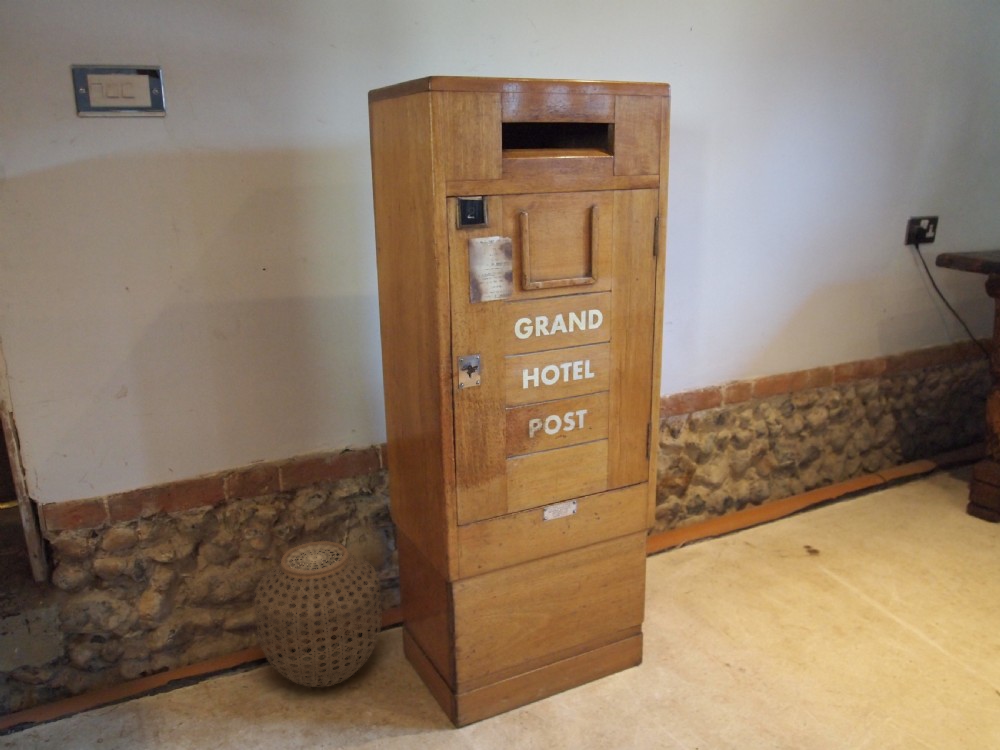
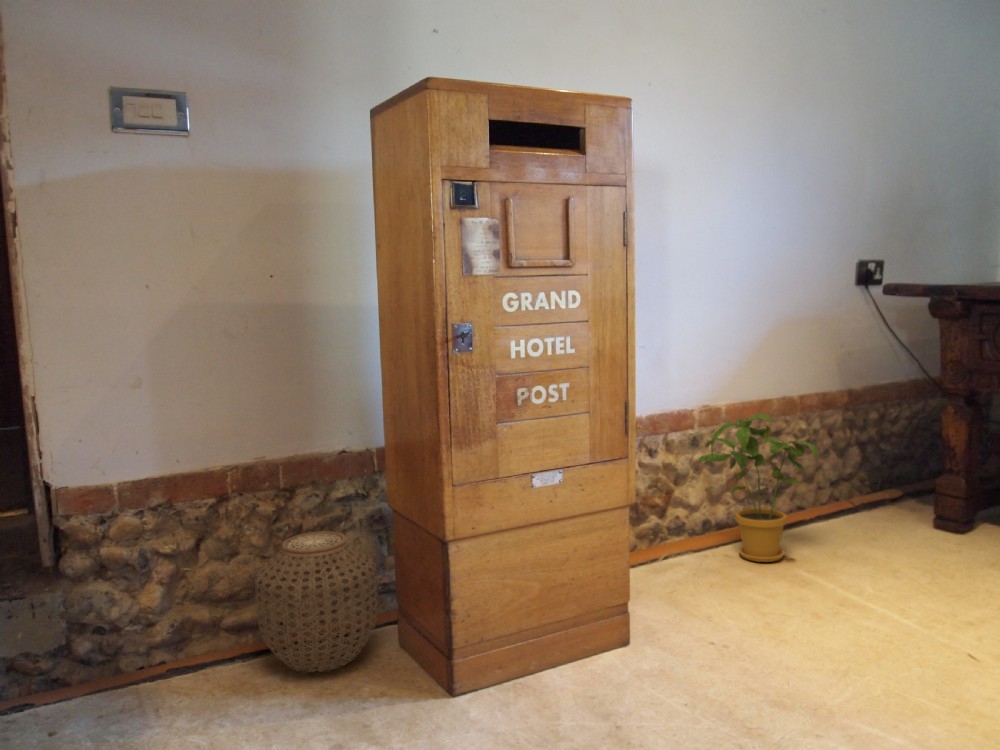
house plant: none [723,406,852,554] -> present [699,414,818,562]

